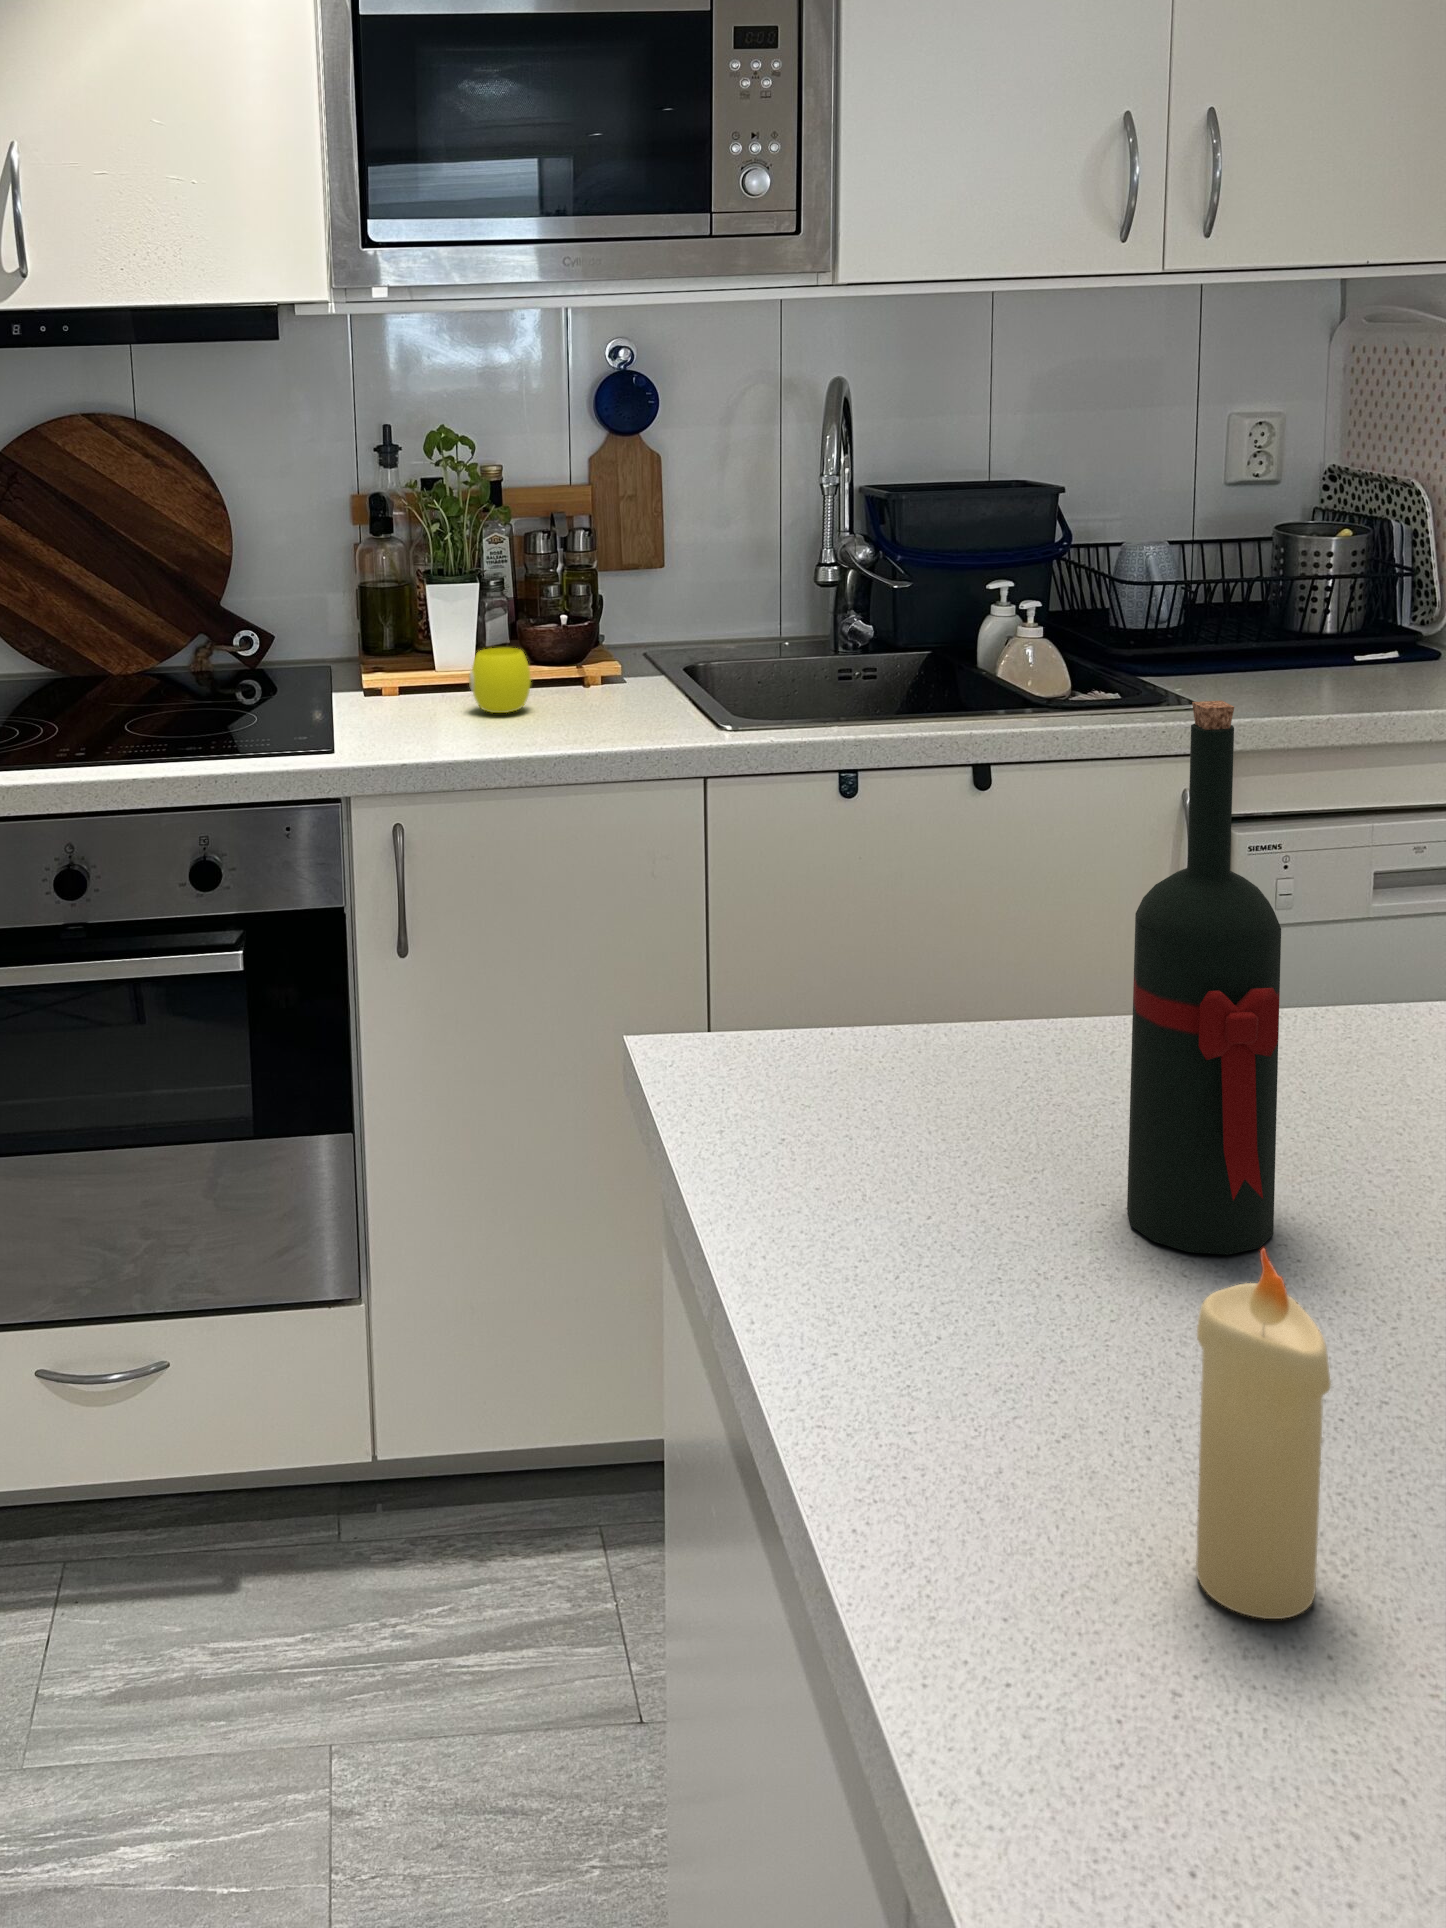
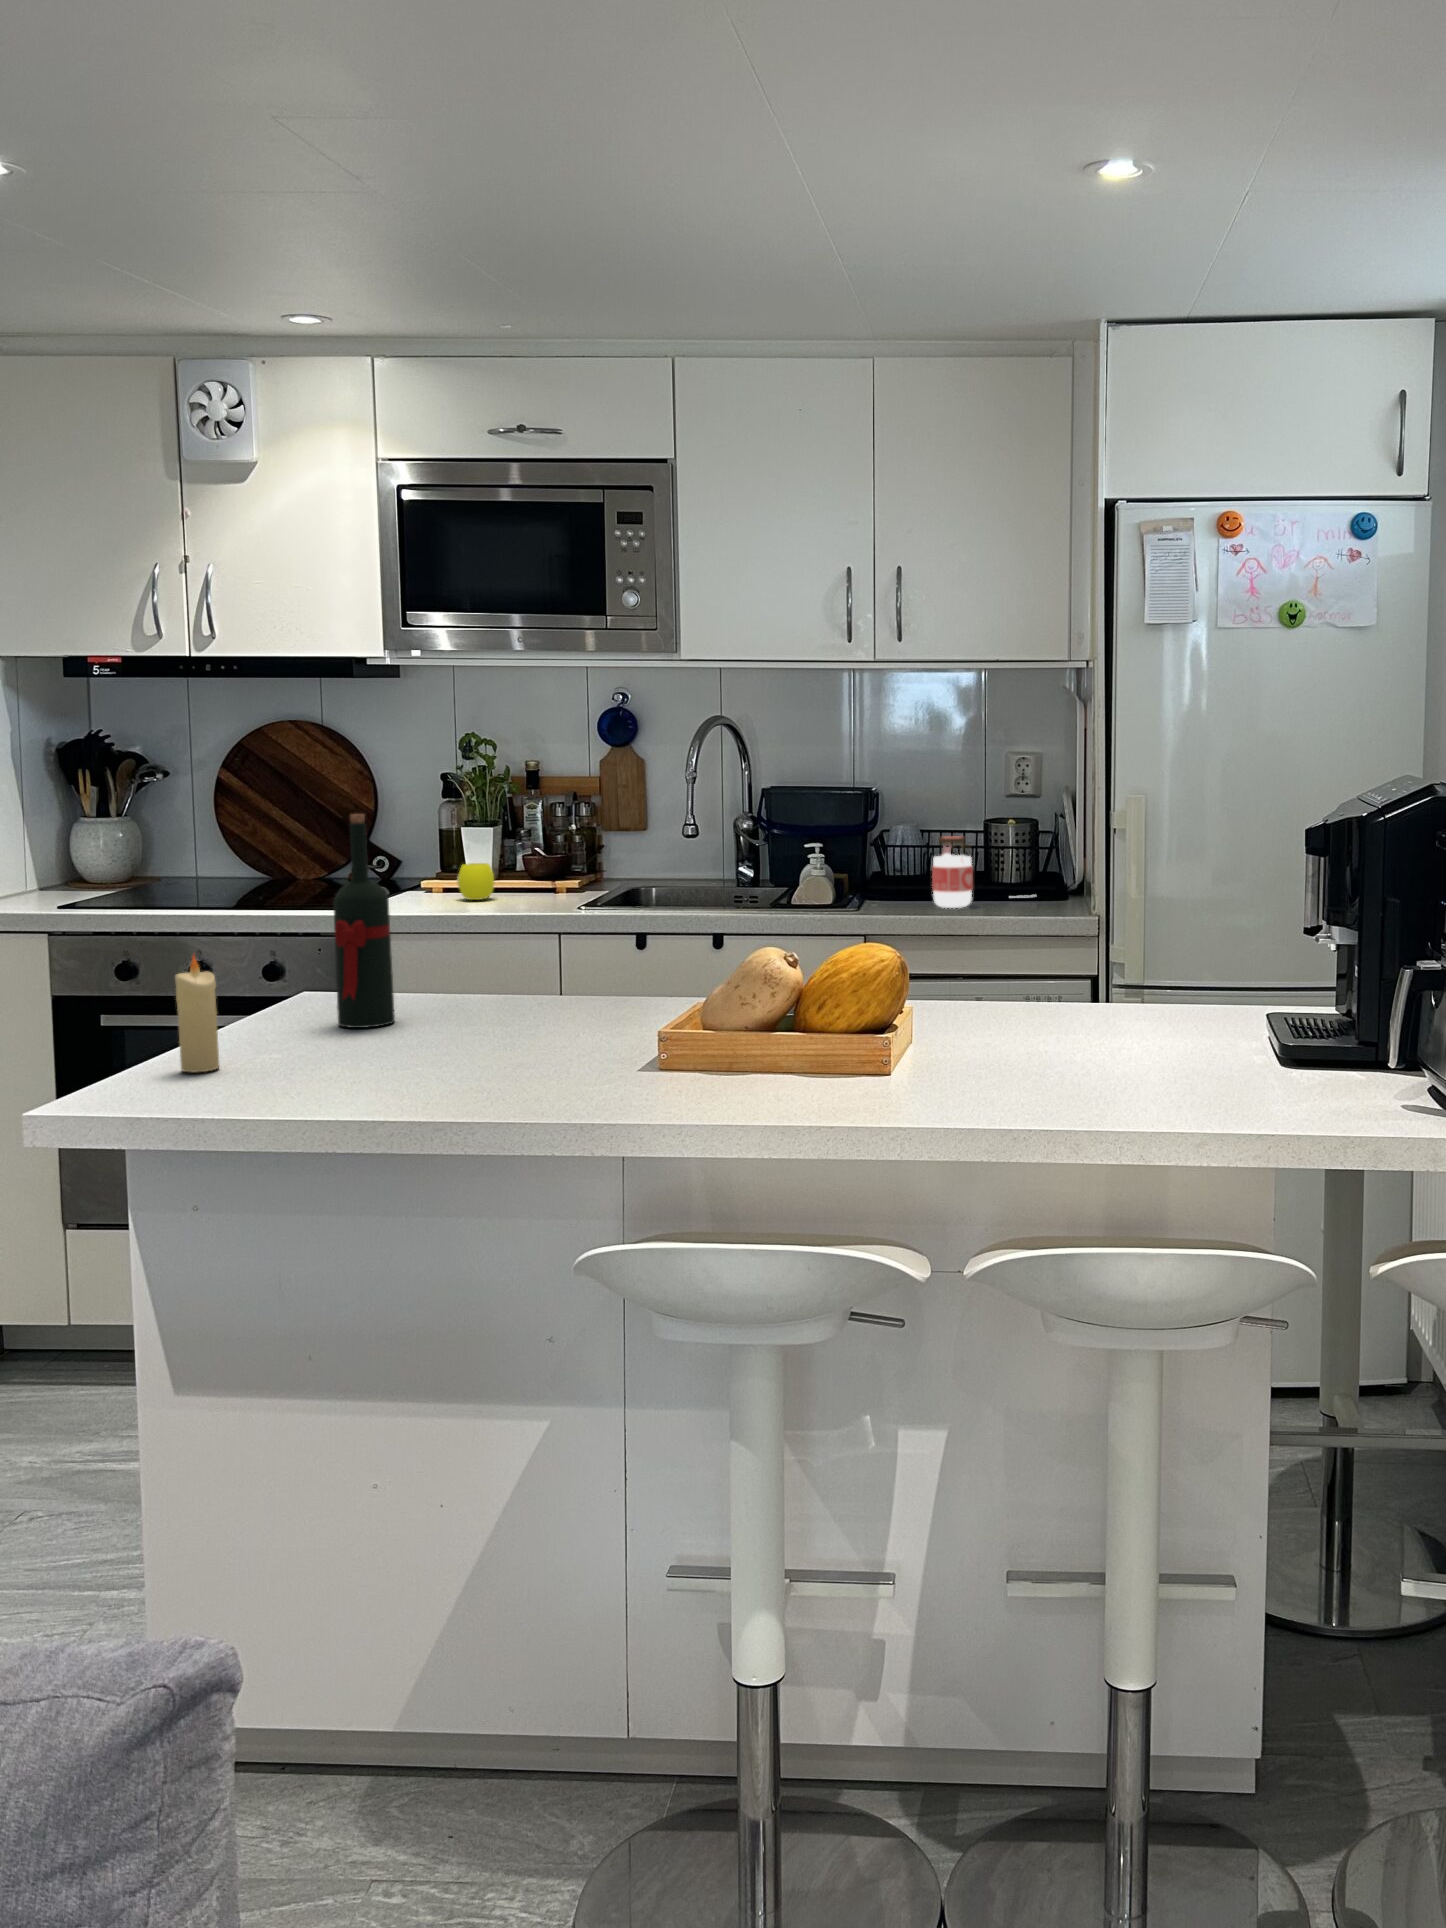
jar: none [1292,568,1370,691] -> present [932,836,973,908]

